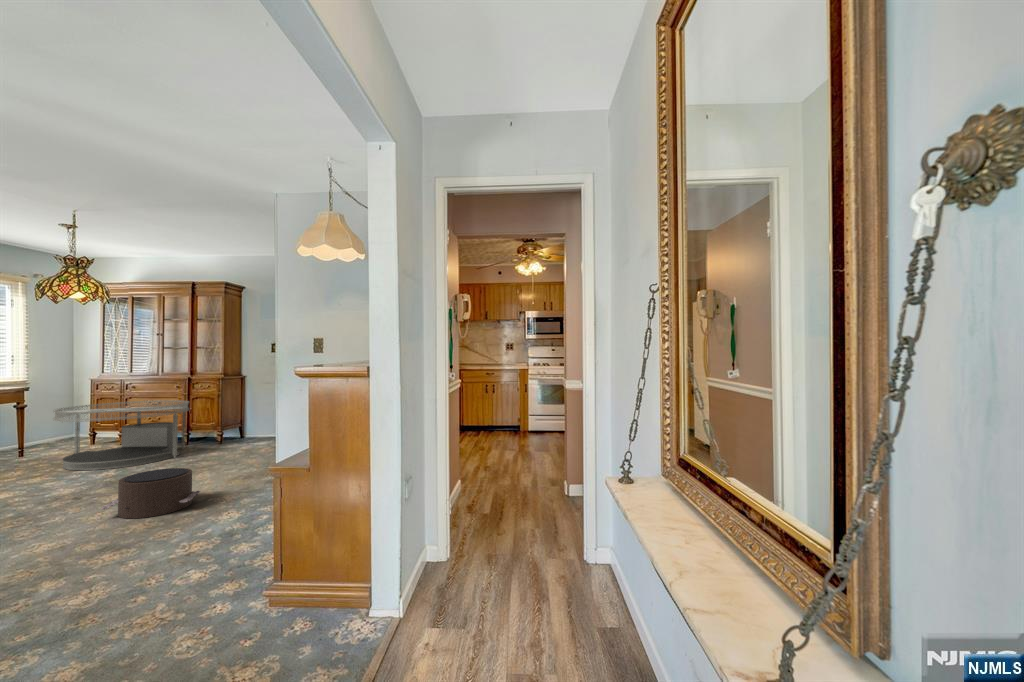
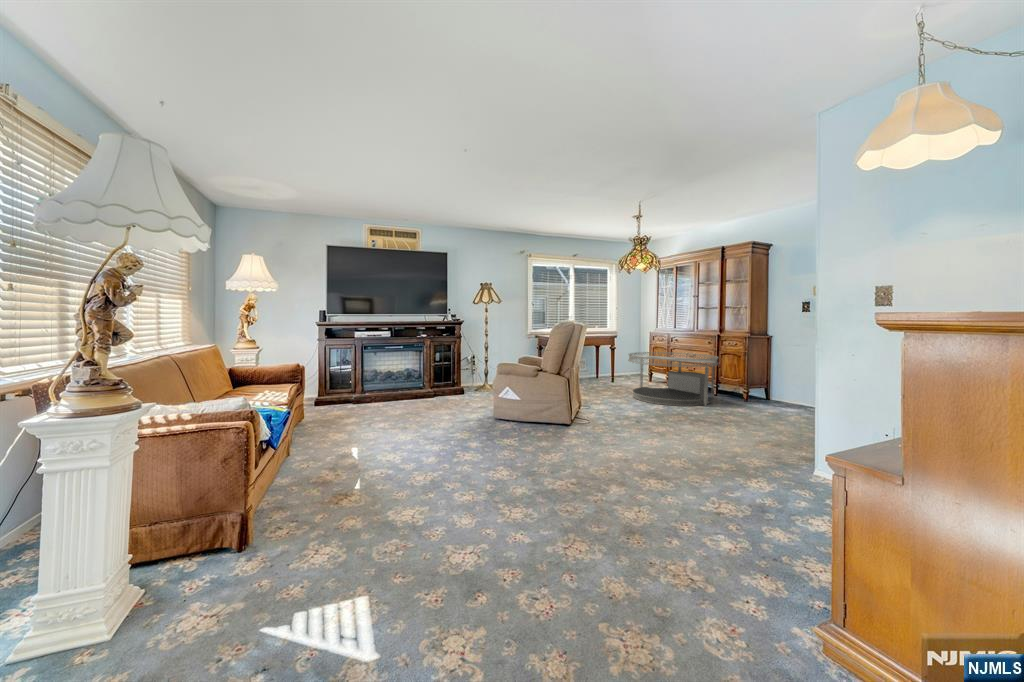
pouf: present [101,468,200,519] -> none [651,415,729,459]

